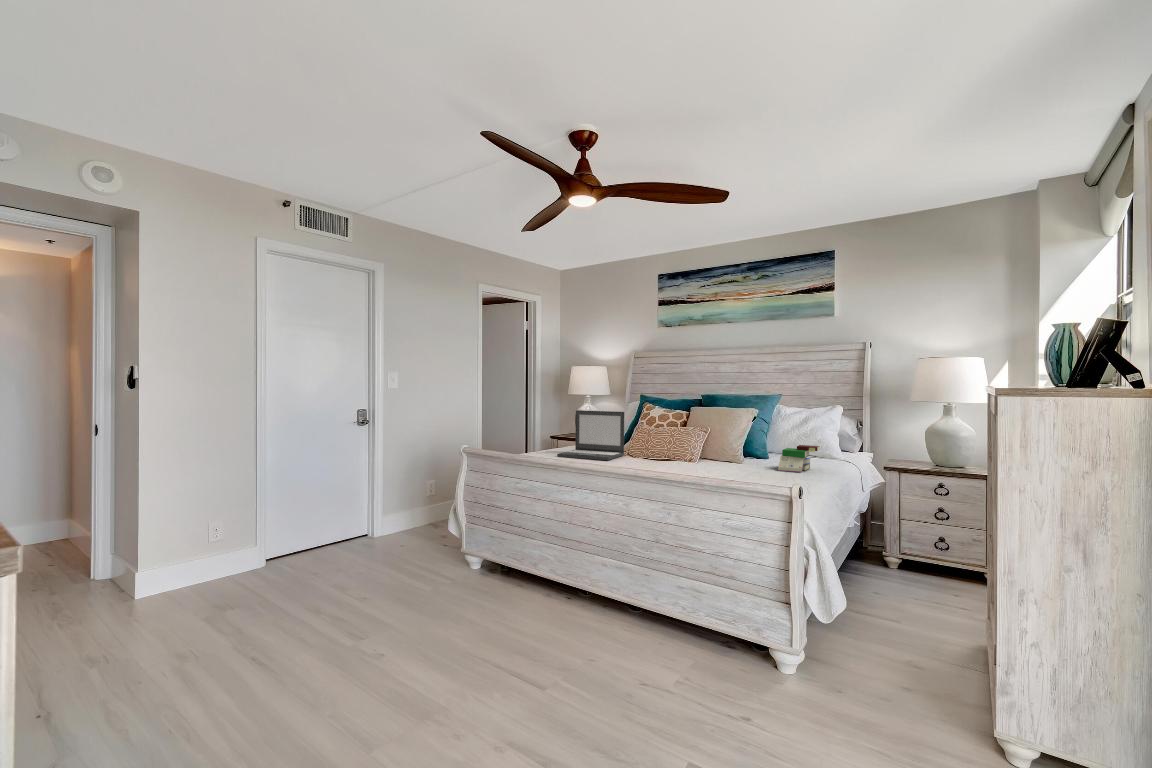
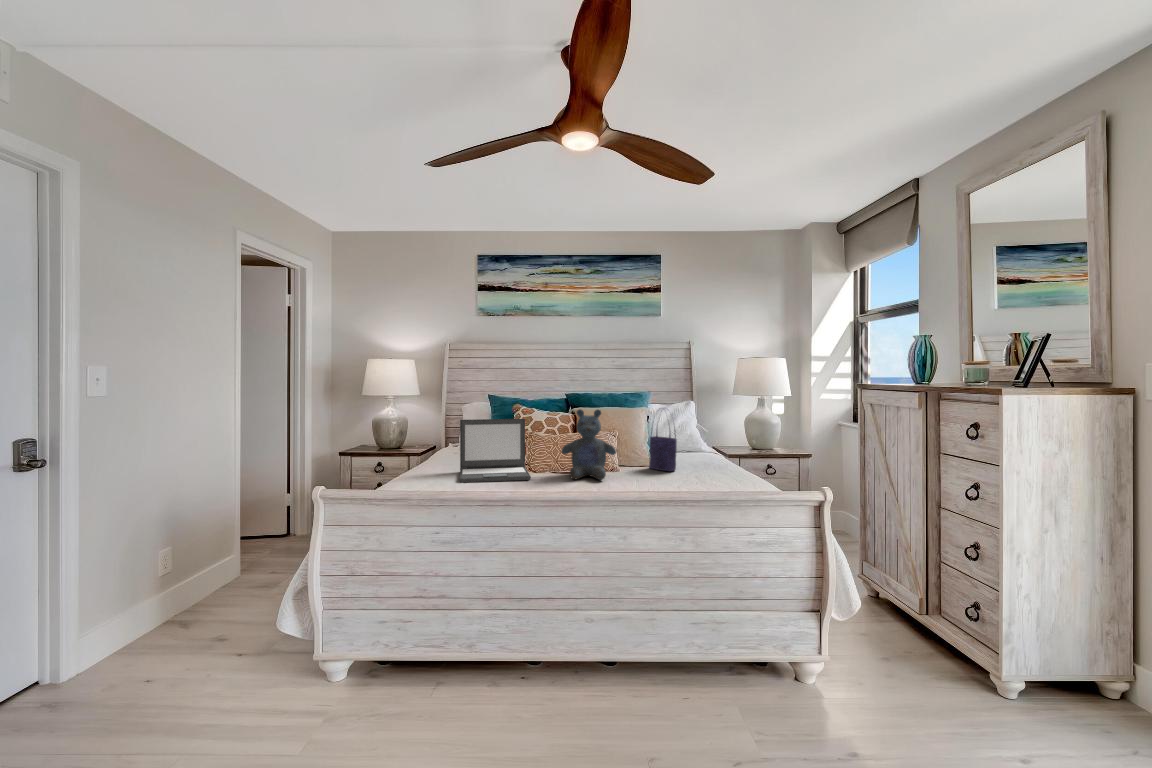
stuffed bear: none [637,404,687,466] -> present [561,409,616,480]
tote bag: none [736,407,757,469] -> present [649,429,677,471]
book: present [778,445,820,472] -> none [680,441,713,469]

